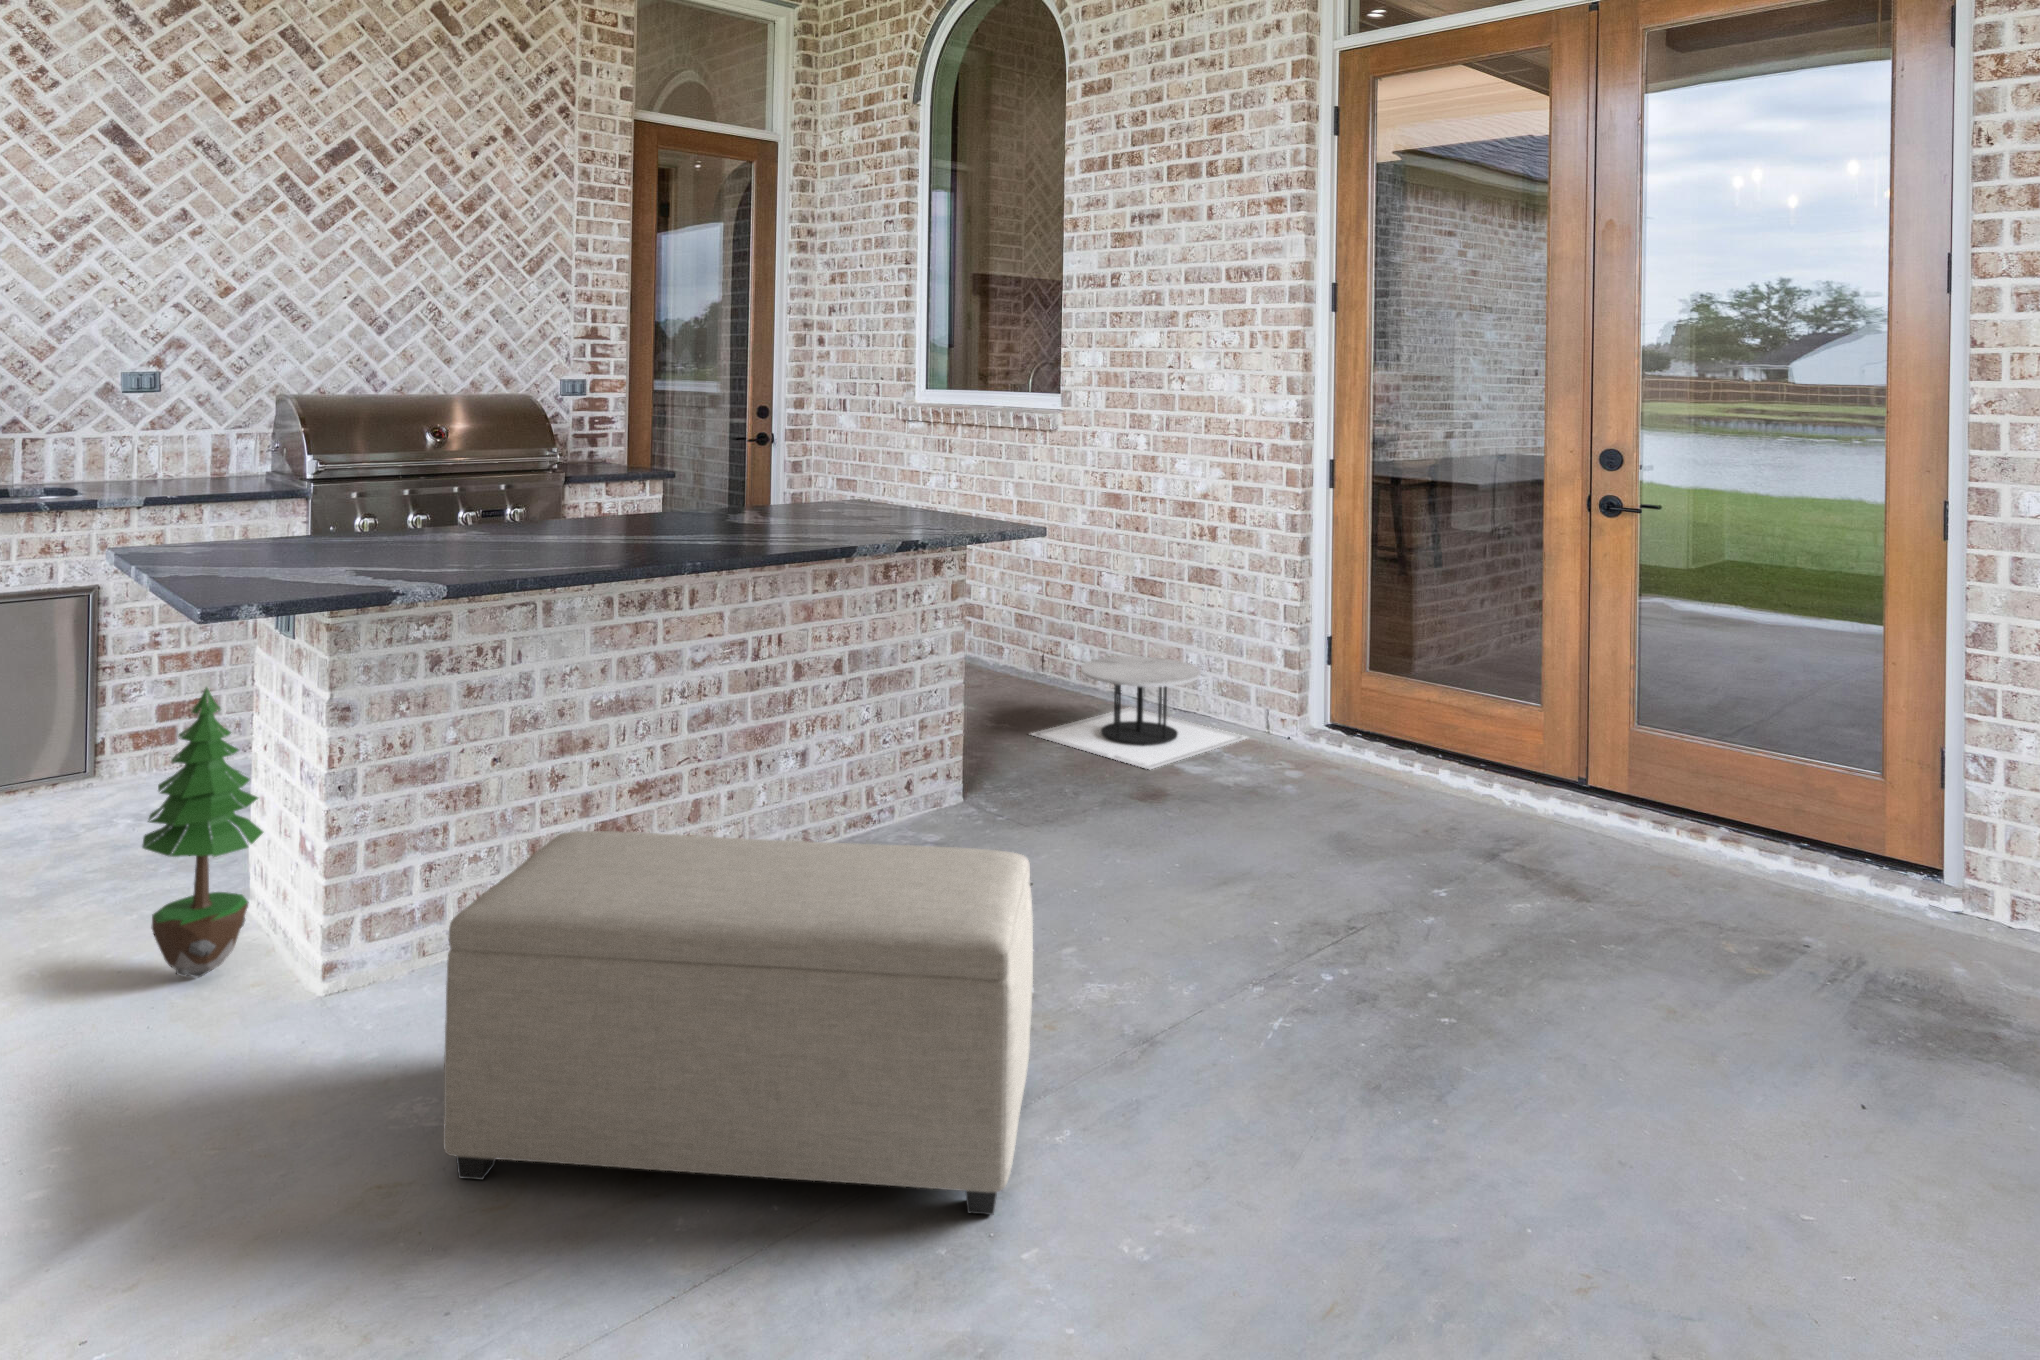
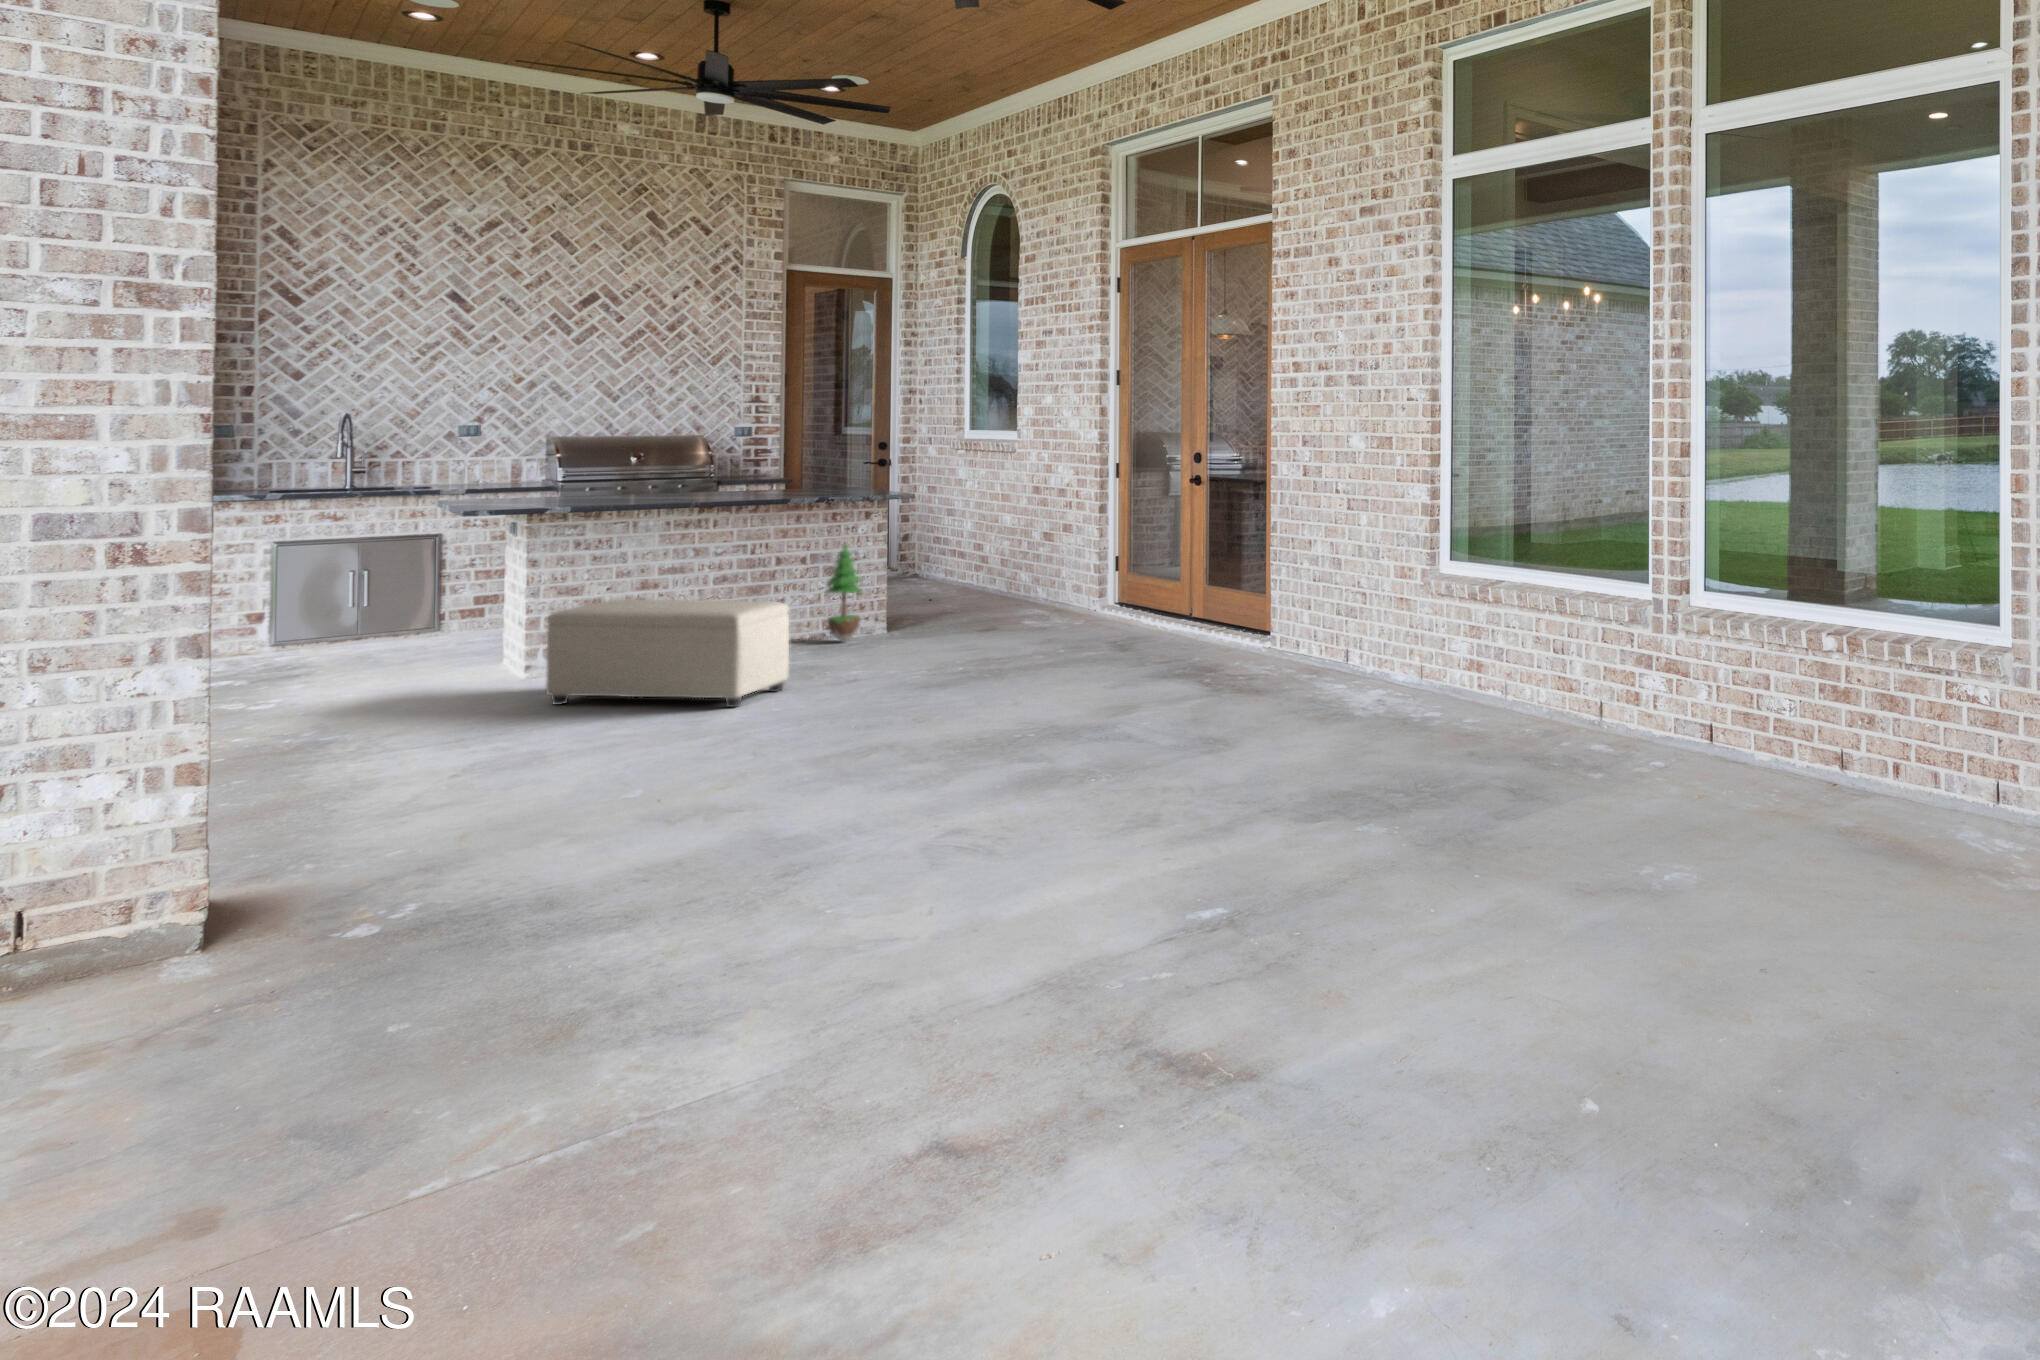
side table: present [1031,656,1247,769] -> none [962,573,1082,622]
potted tree: present [142,687,263,978] -> present [826,542,863,642]

